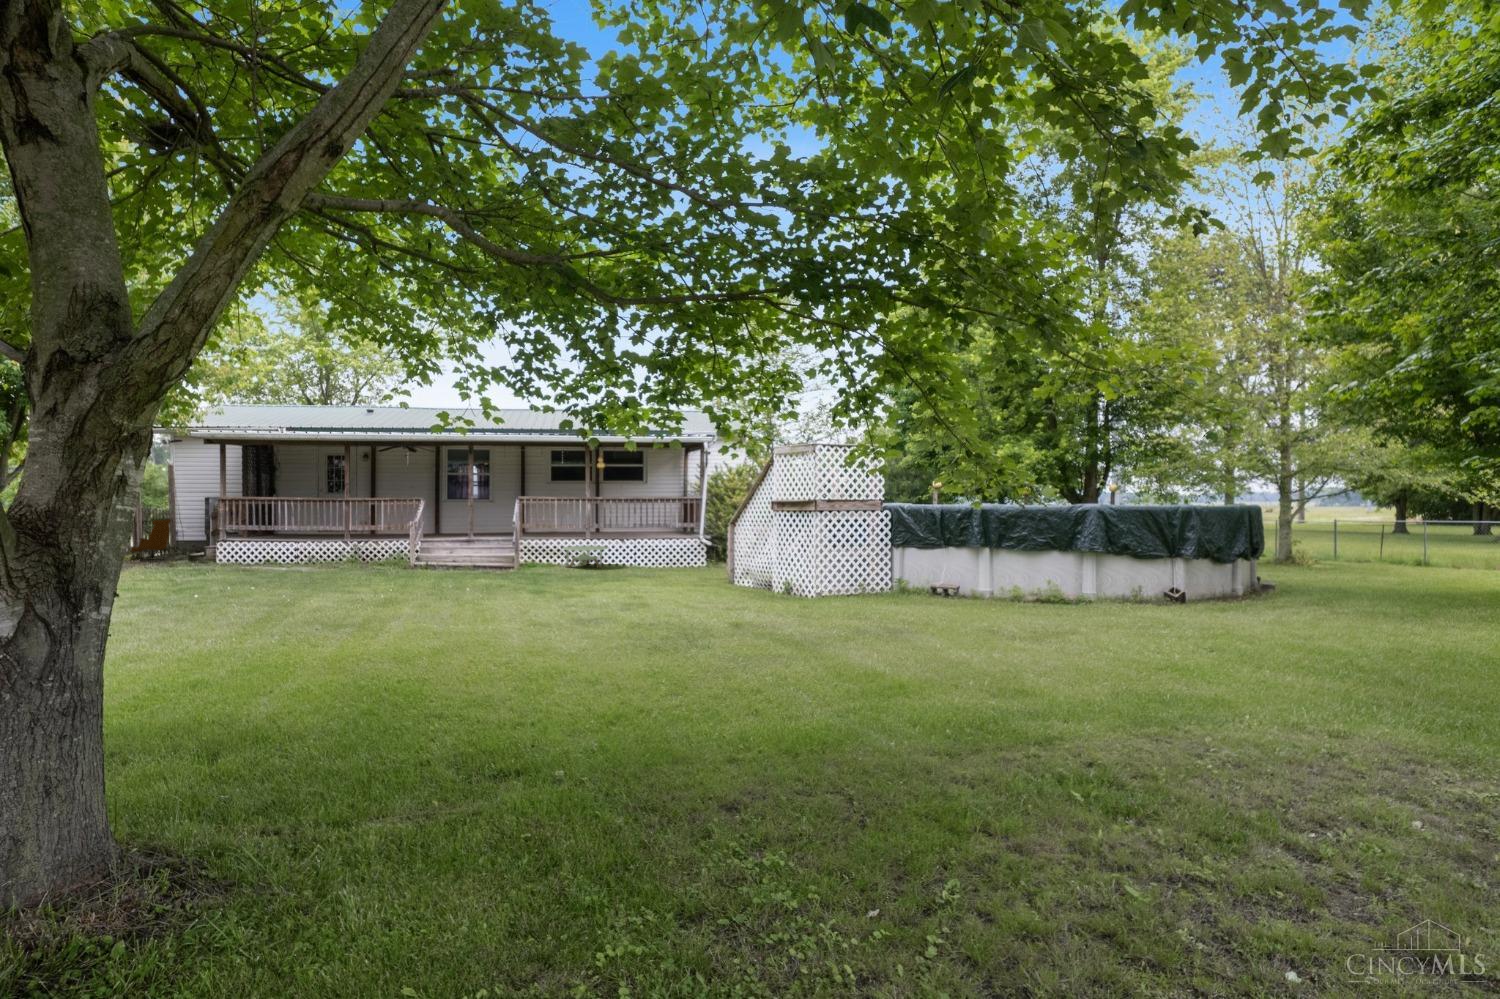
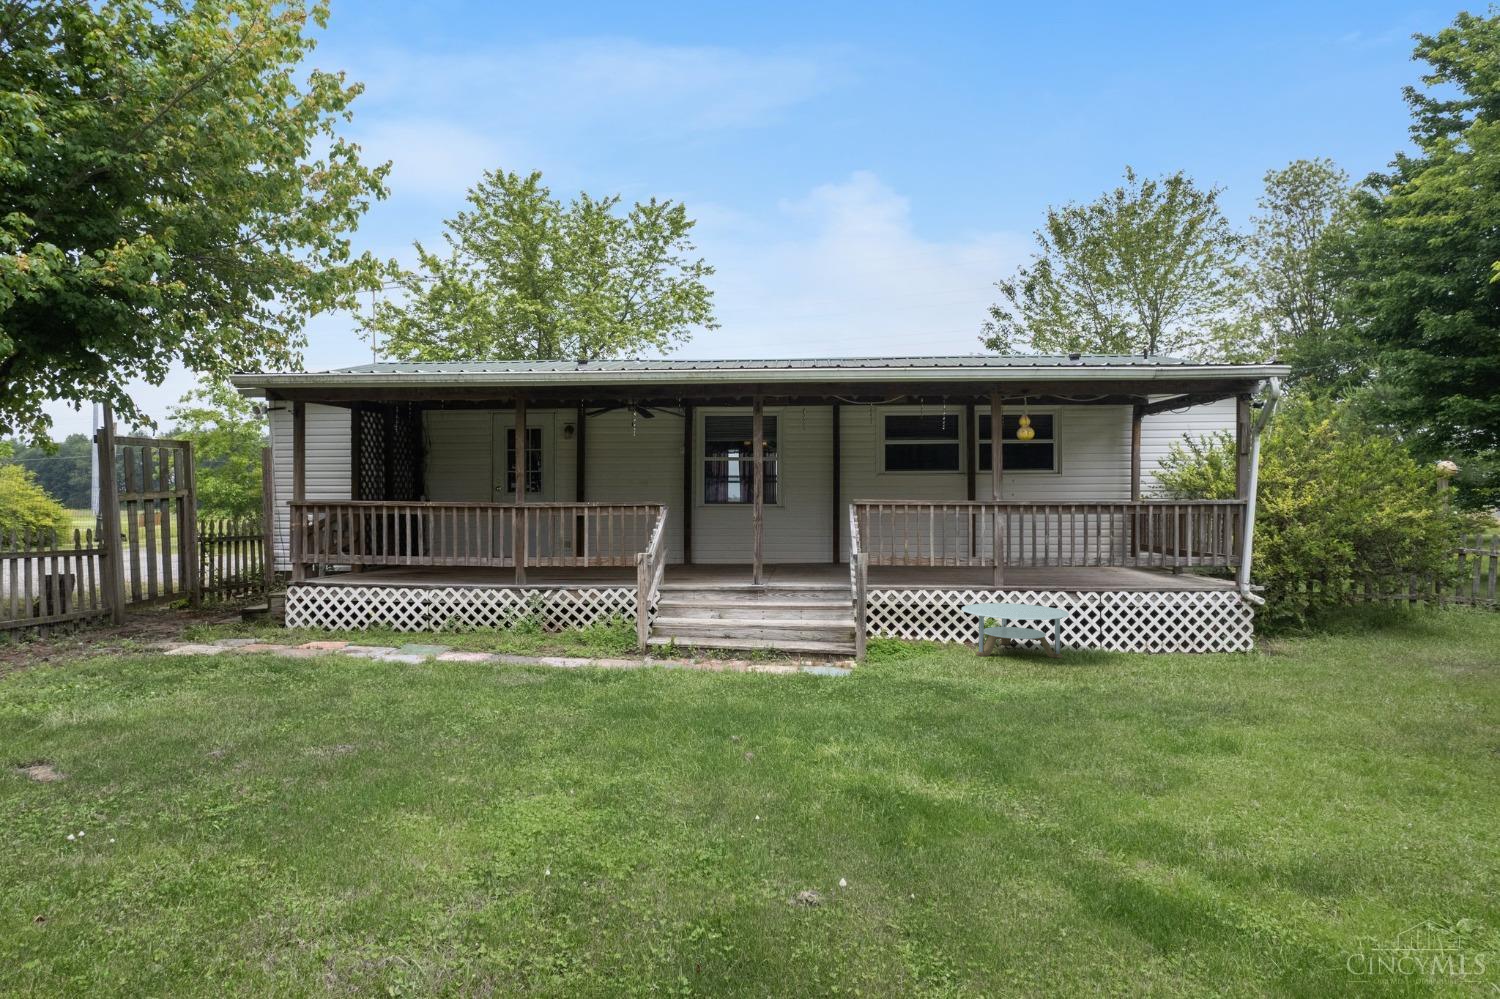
lounge chair: present [131,520,170,559] -> none [146,542,223,617]

